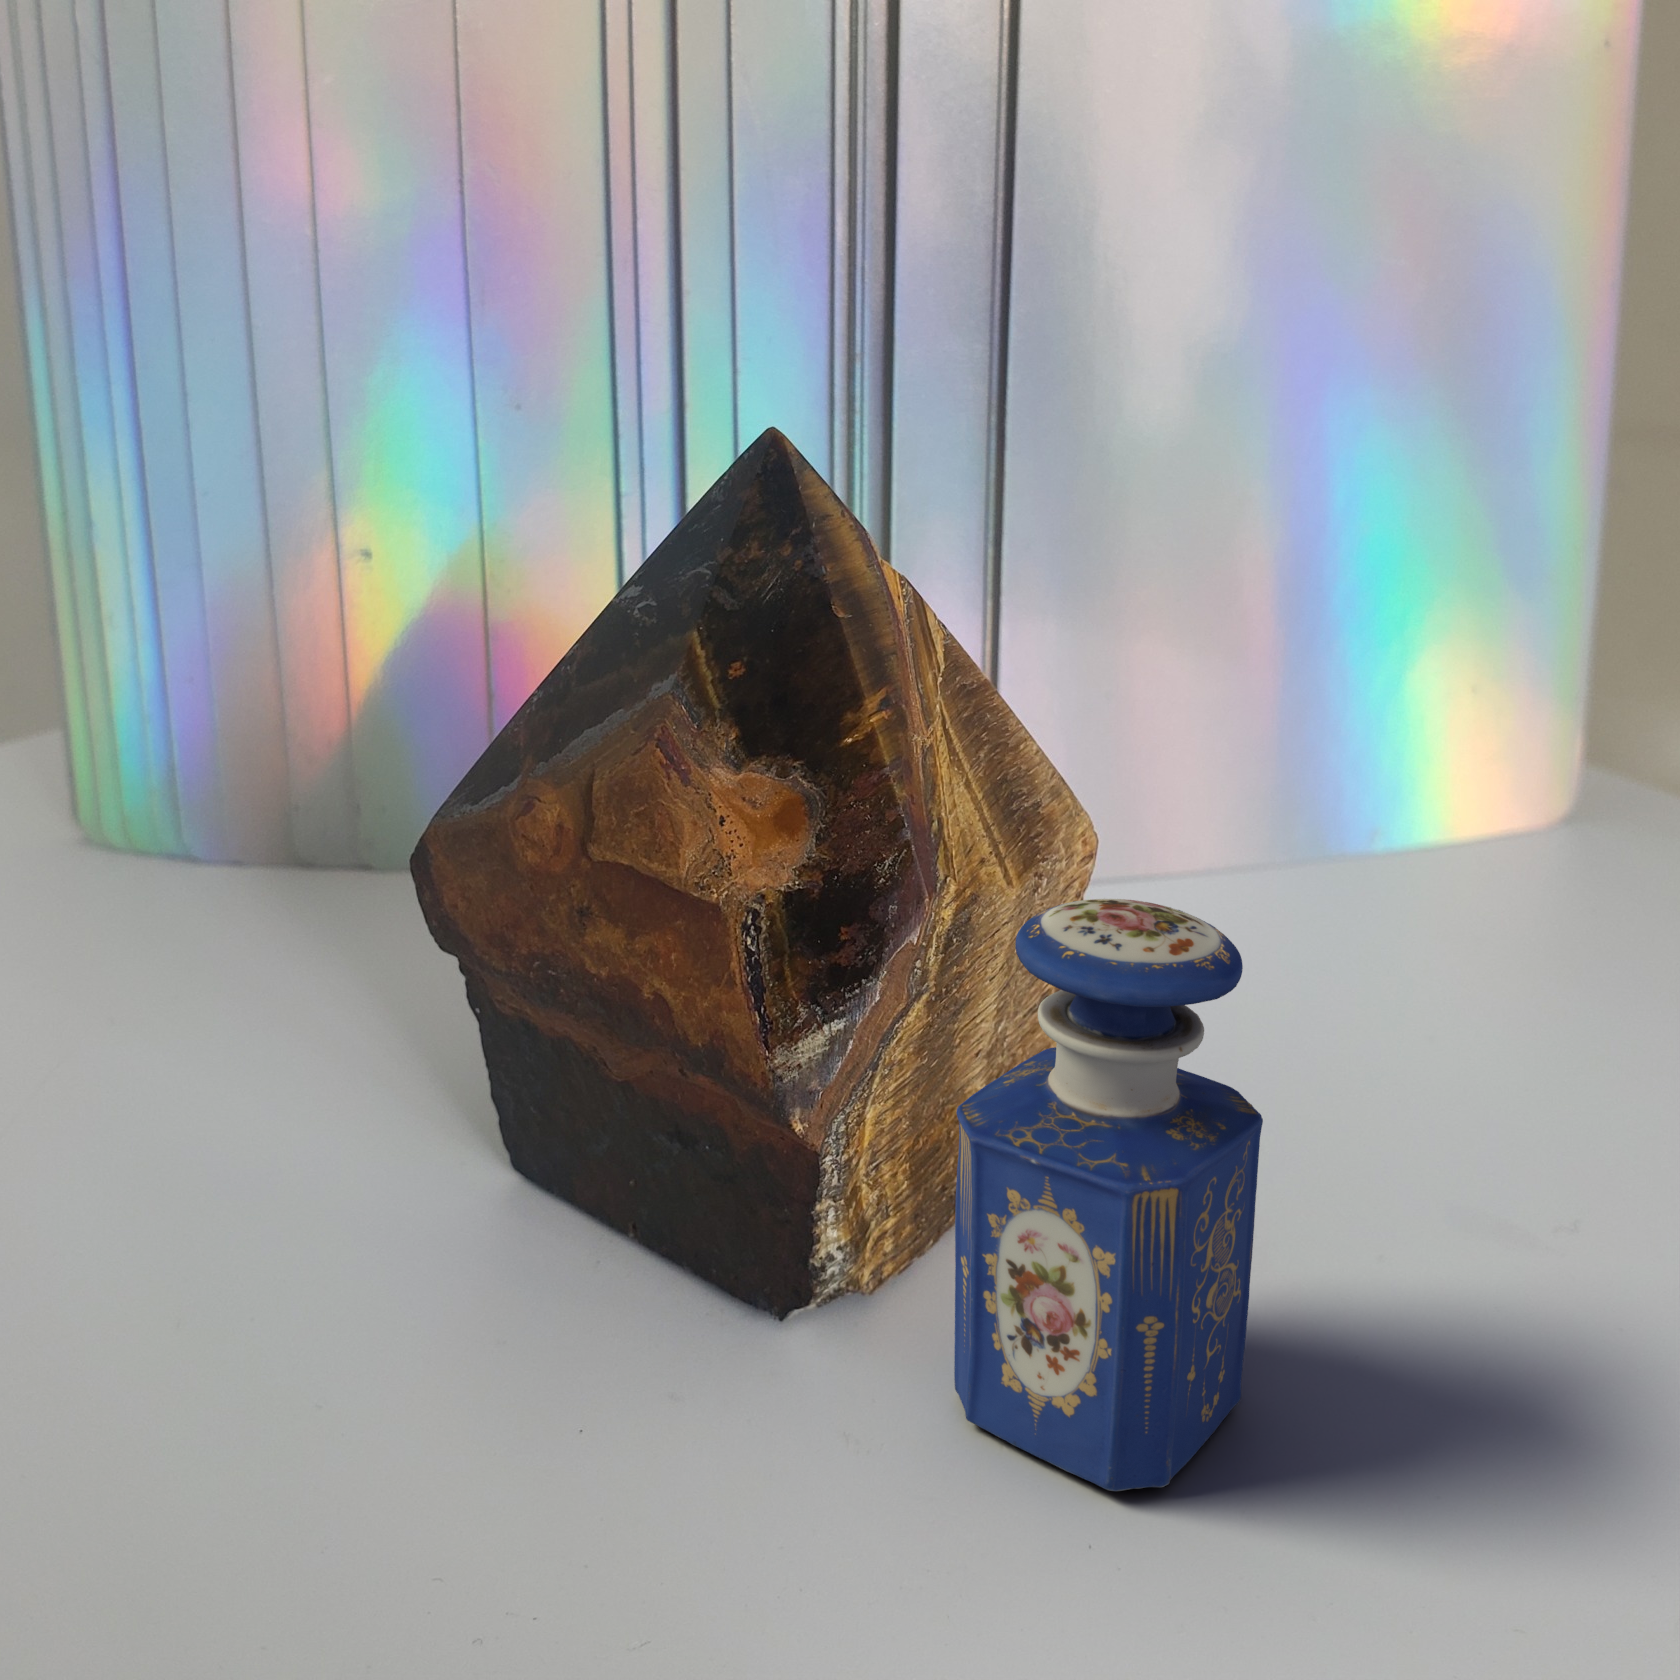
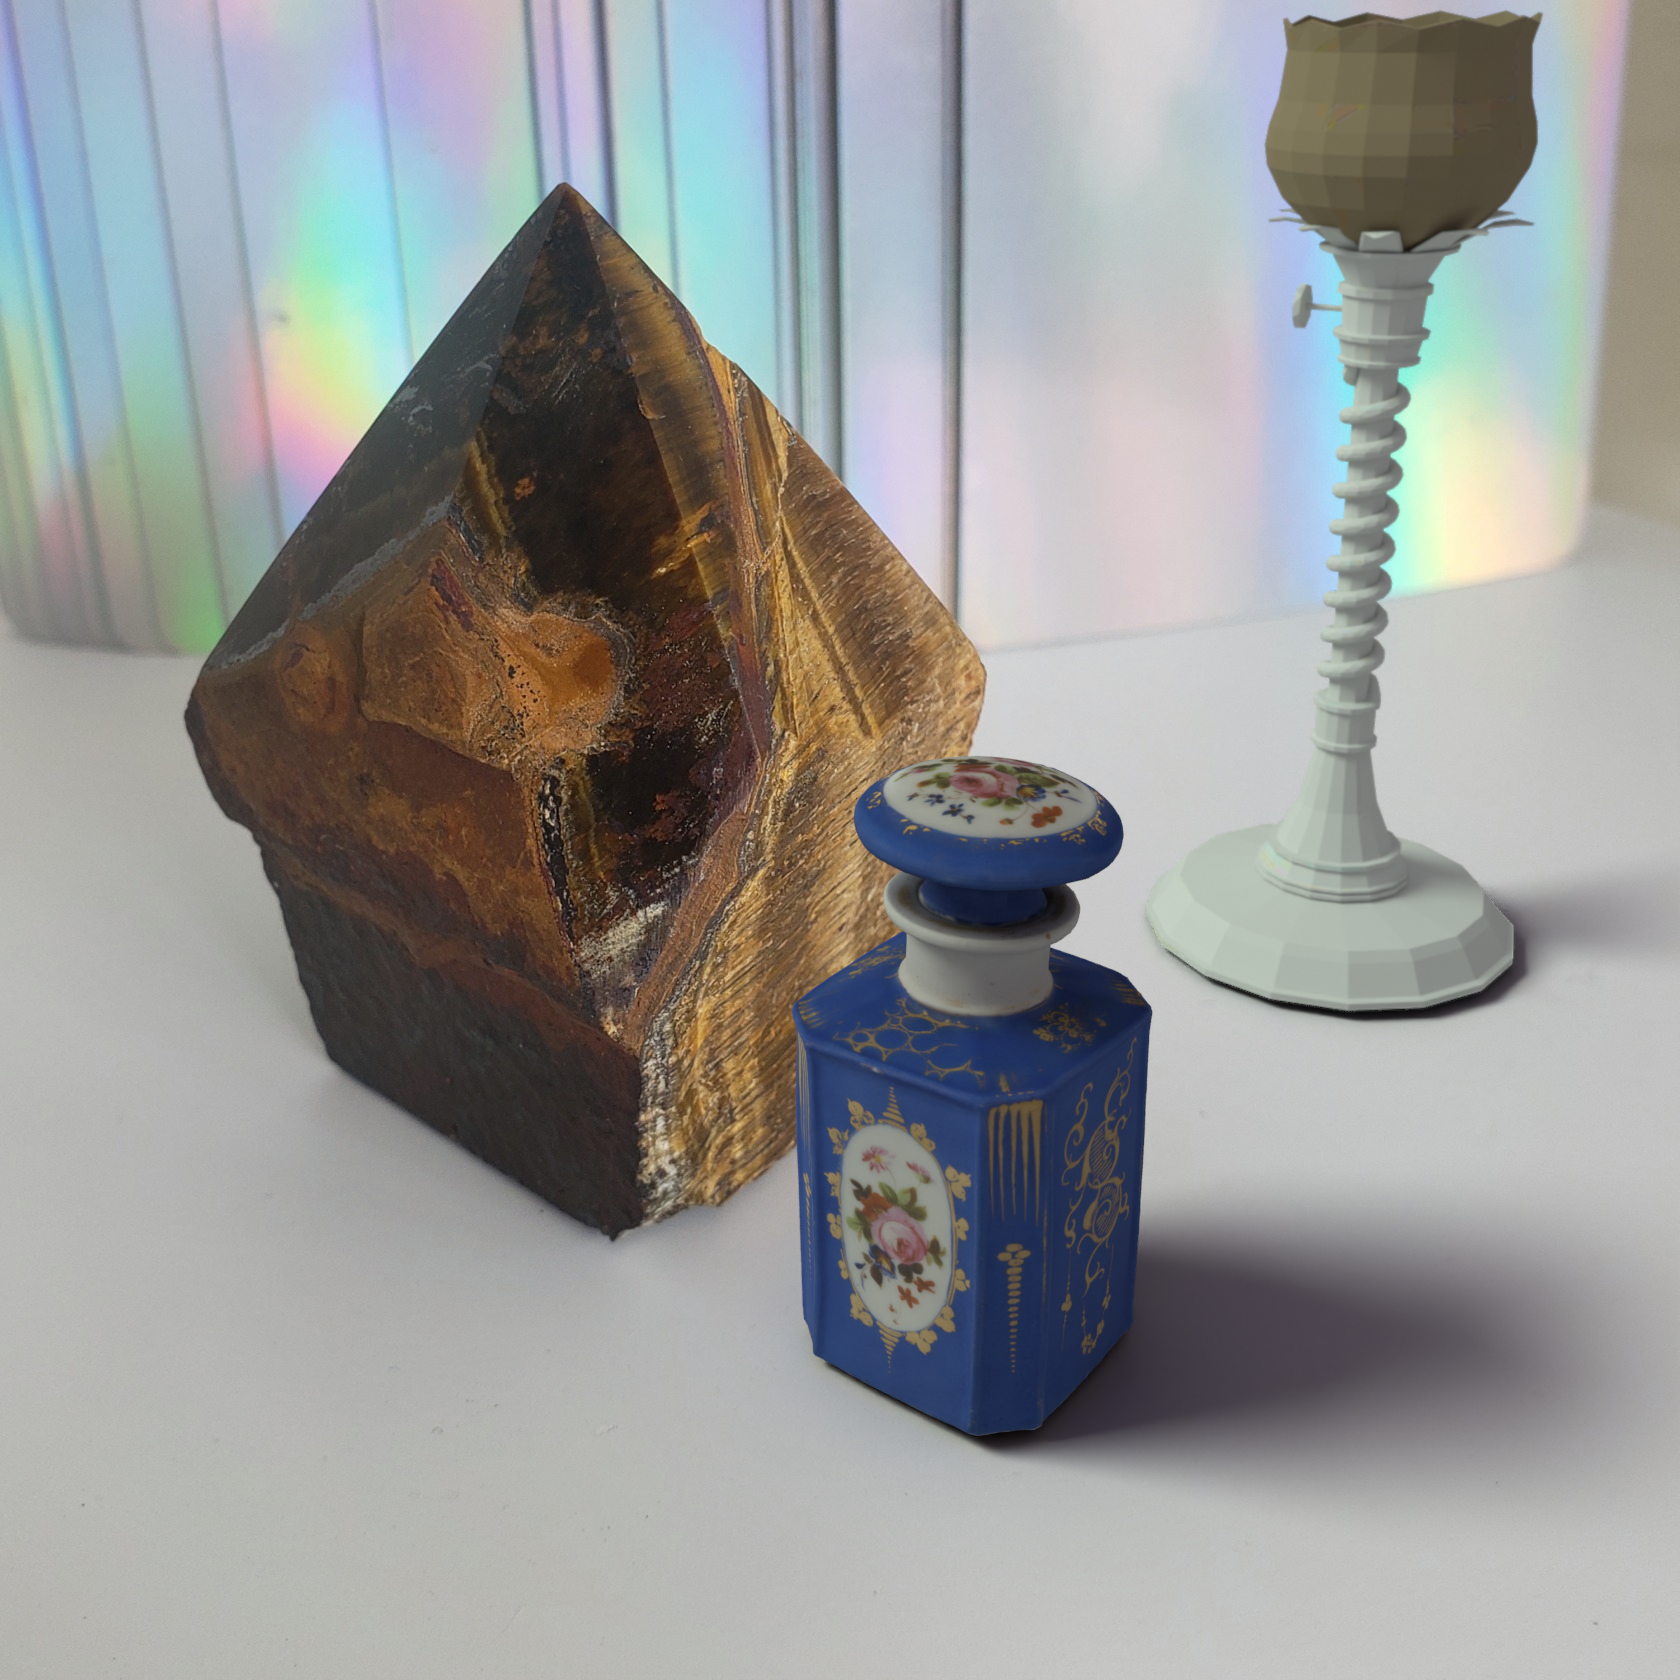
candle holder: none [1221,315,1553,1141] -> present [1145,11,1543,1011]

